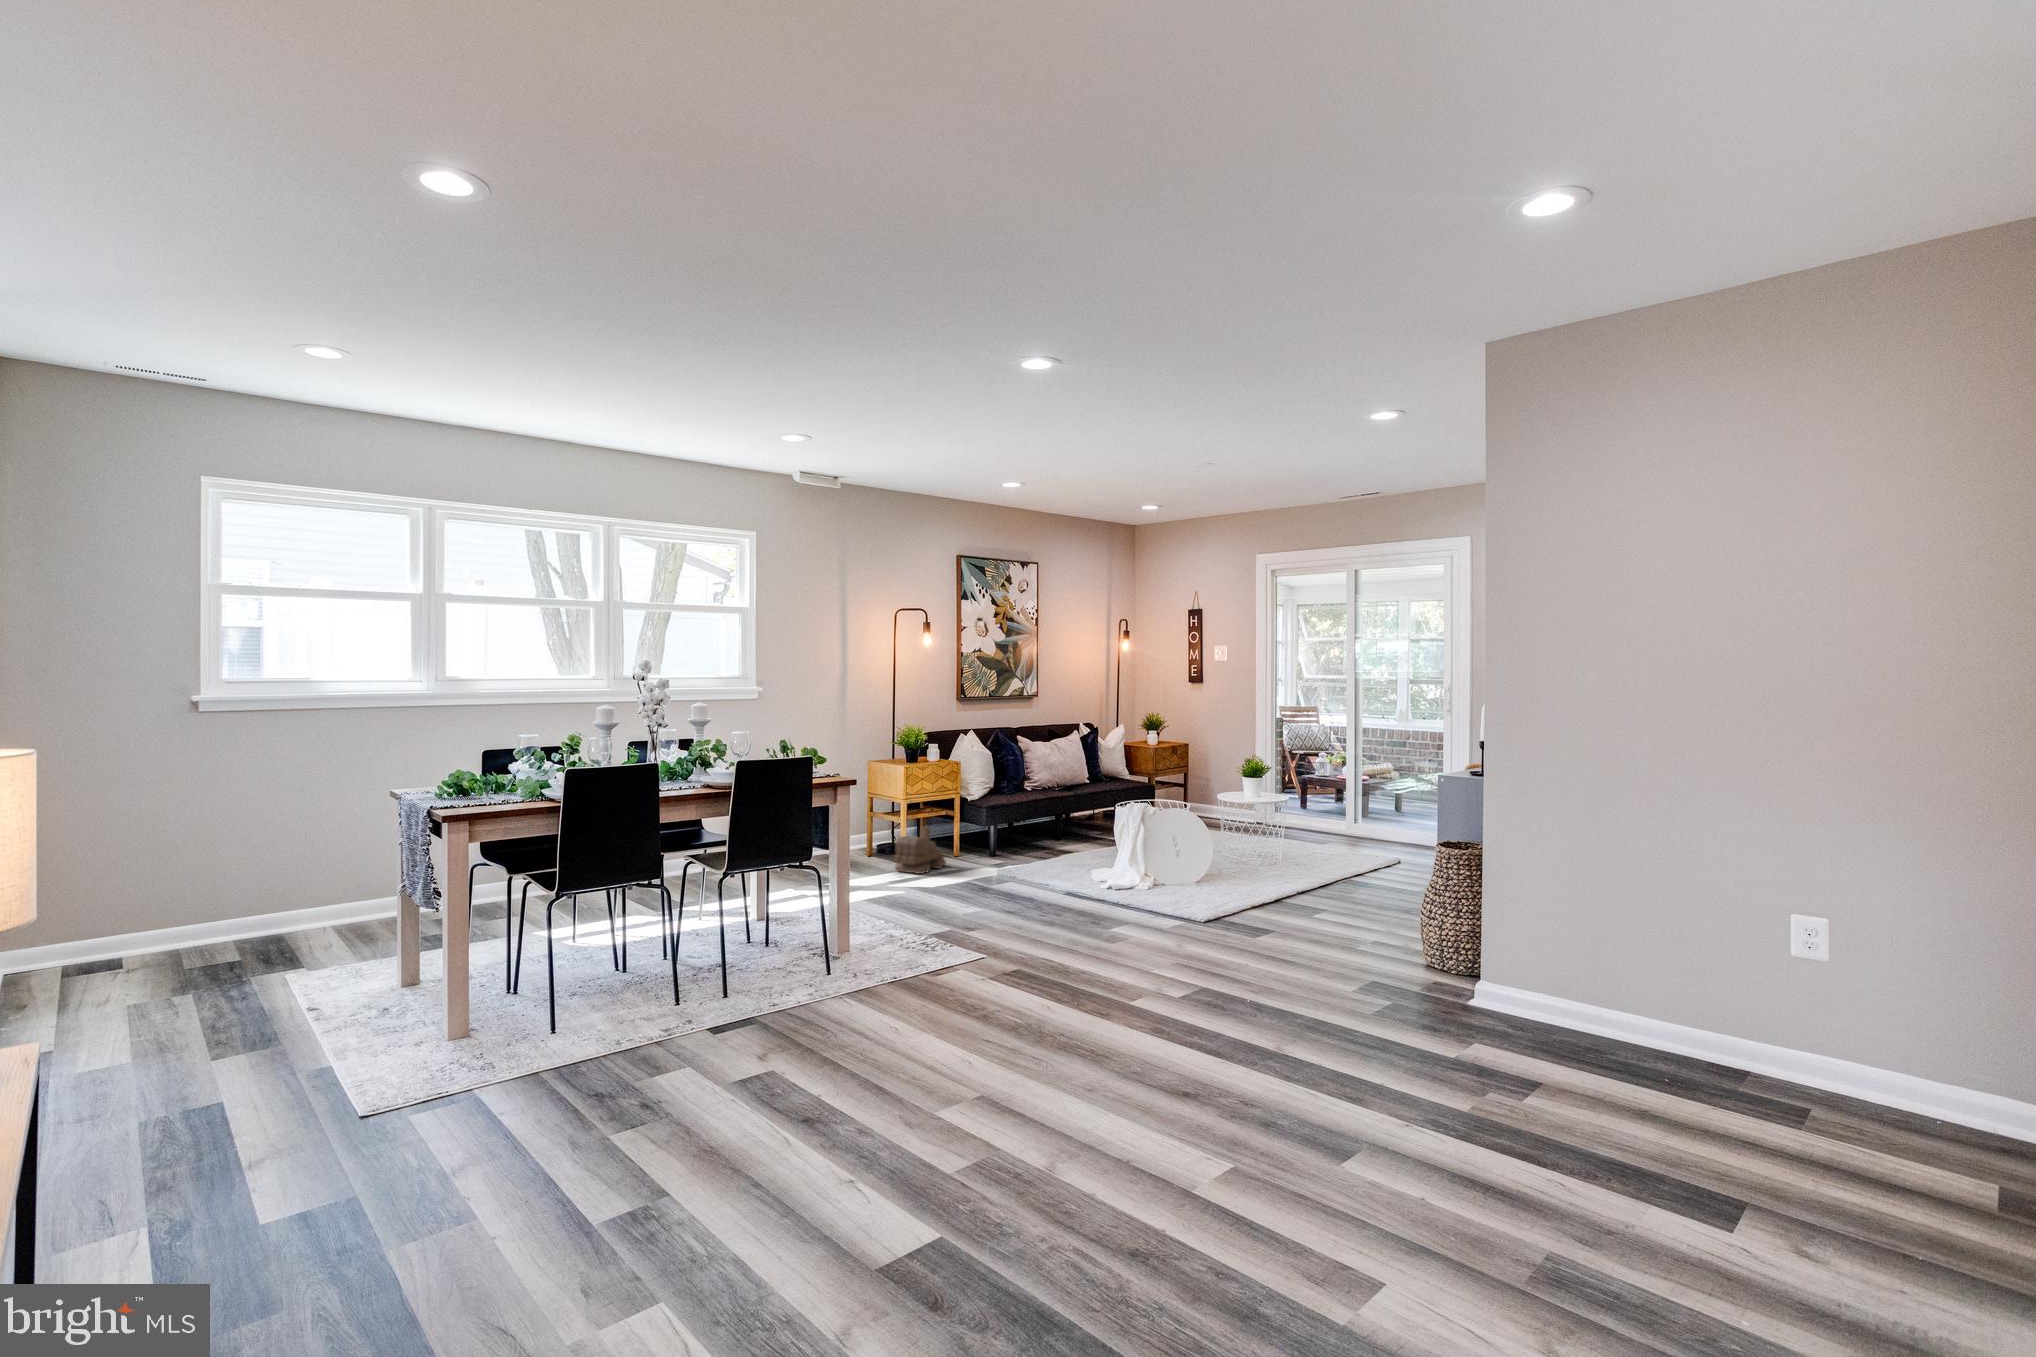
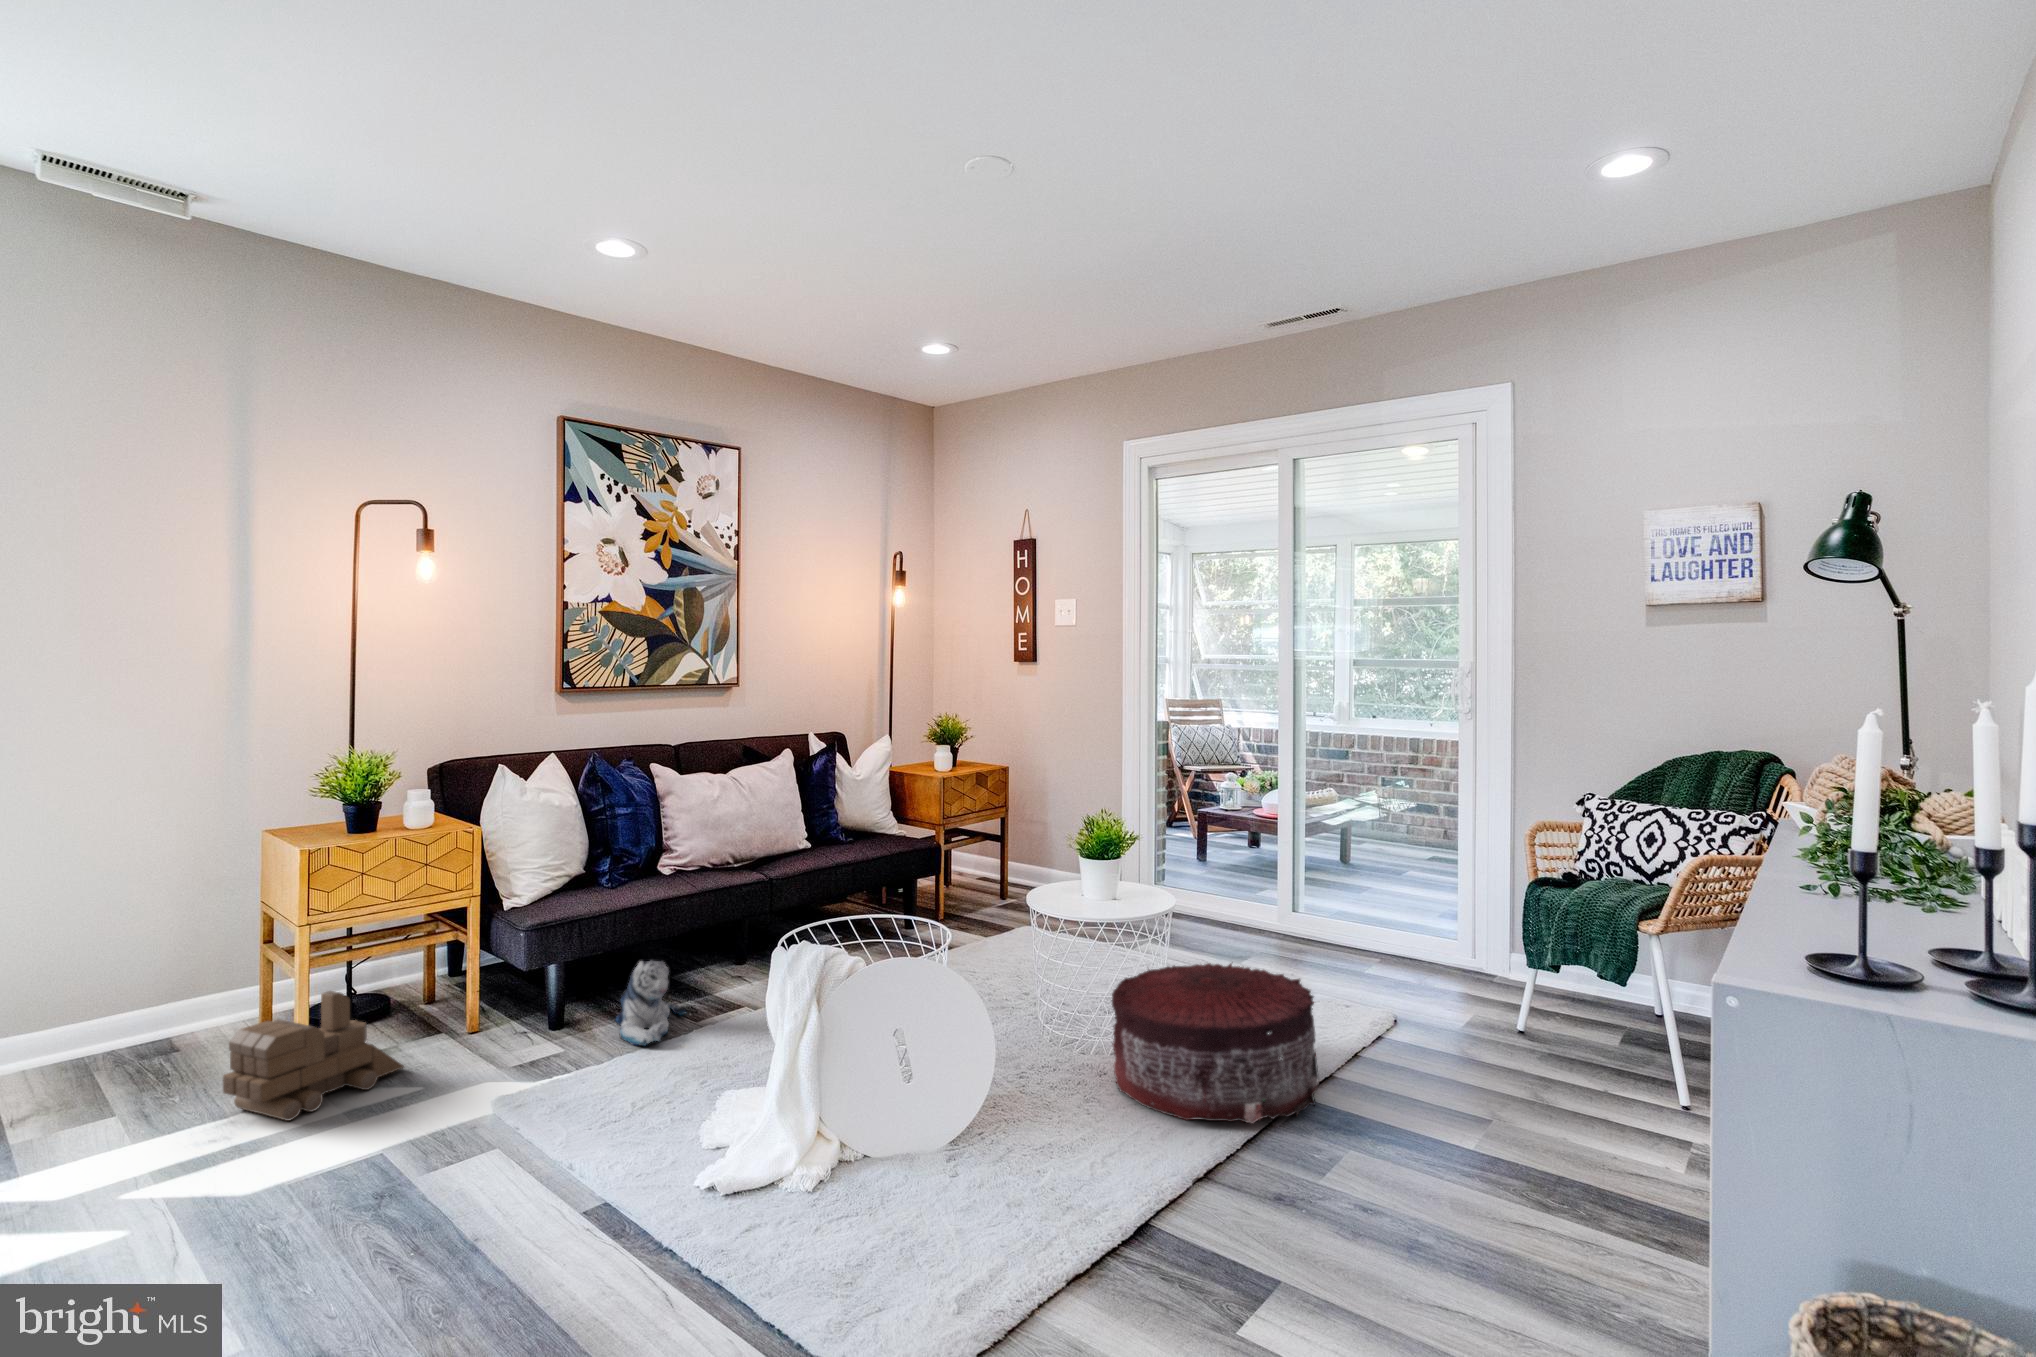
plush toy: none [1021,825,1053,862] -> present [615,961,686,1046]
pouf: none [1265,827,1358,884] -> present [1112,963,1319,1123]

